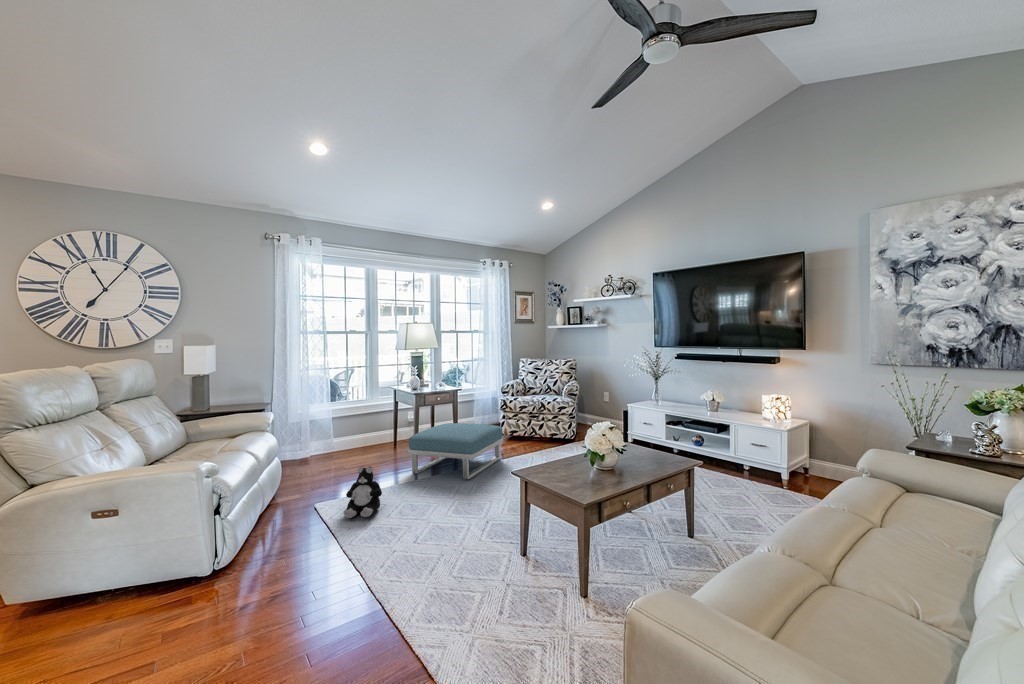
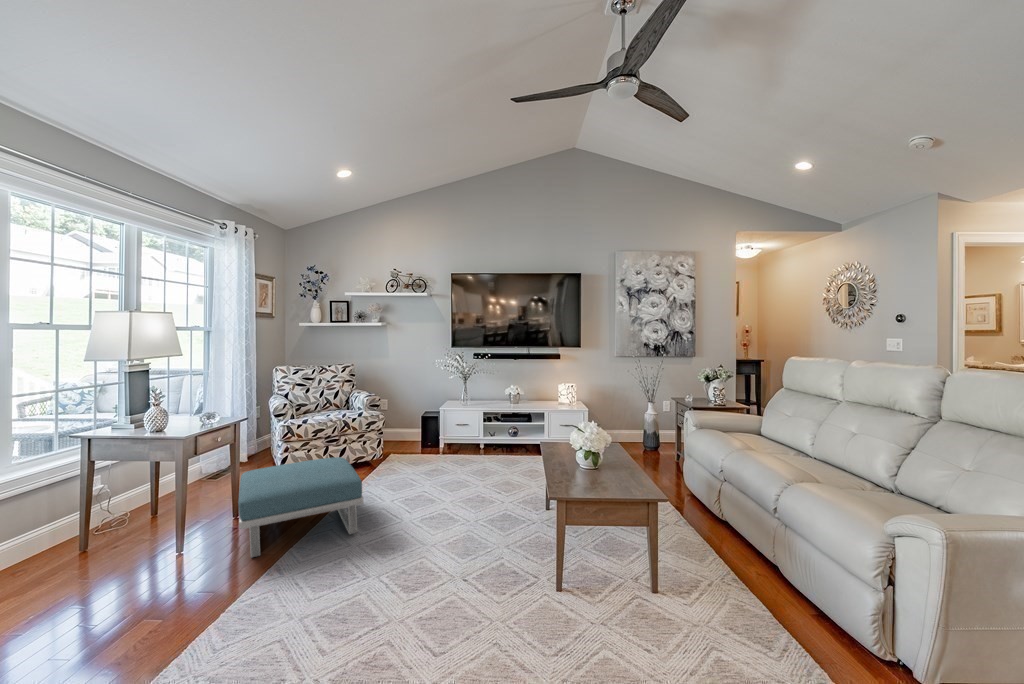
plush toy: present [343,467,382,518] -> none [255,553,331,649]

